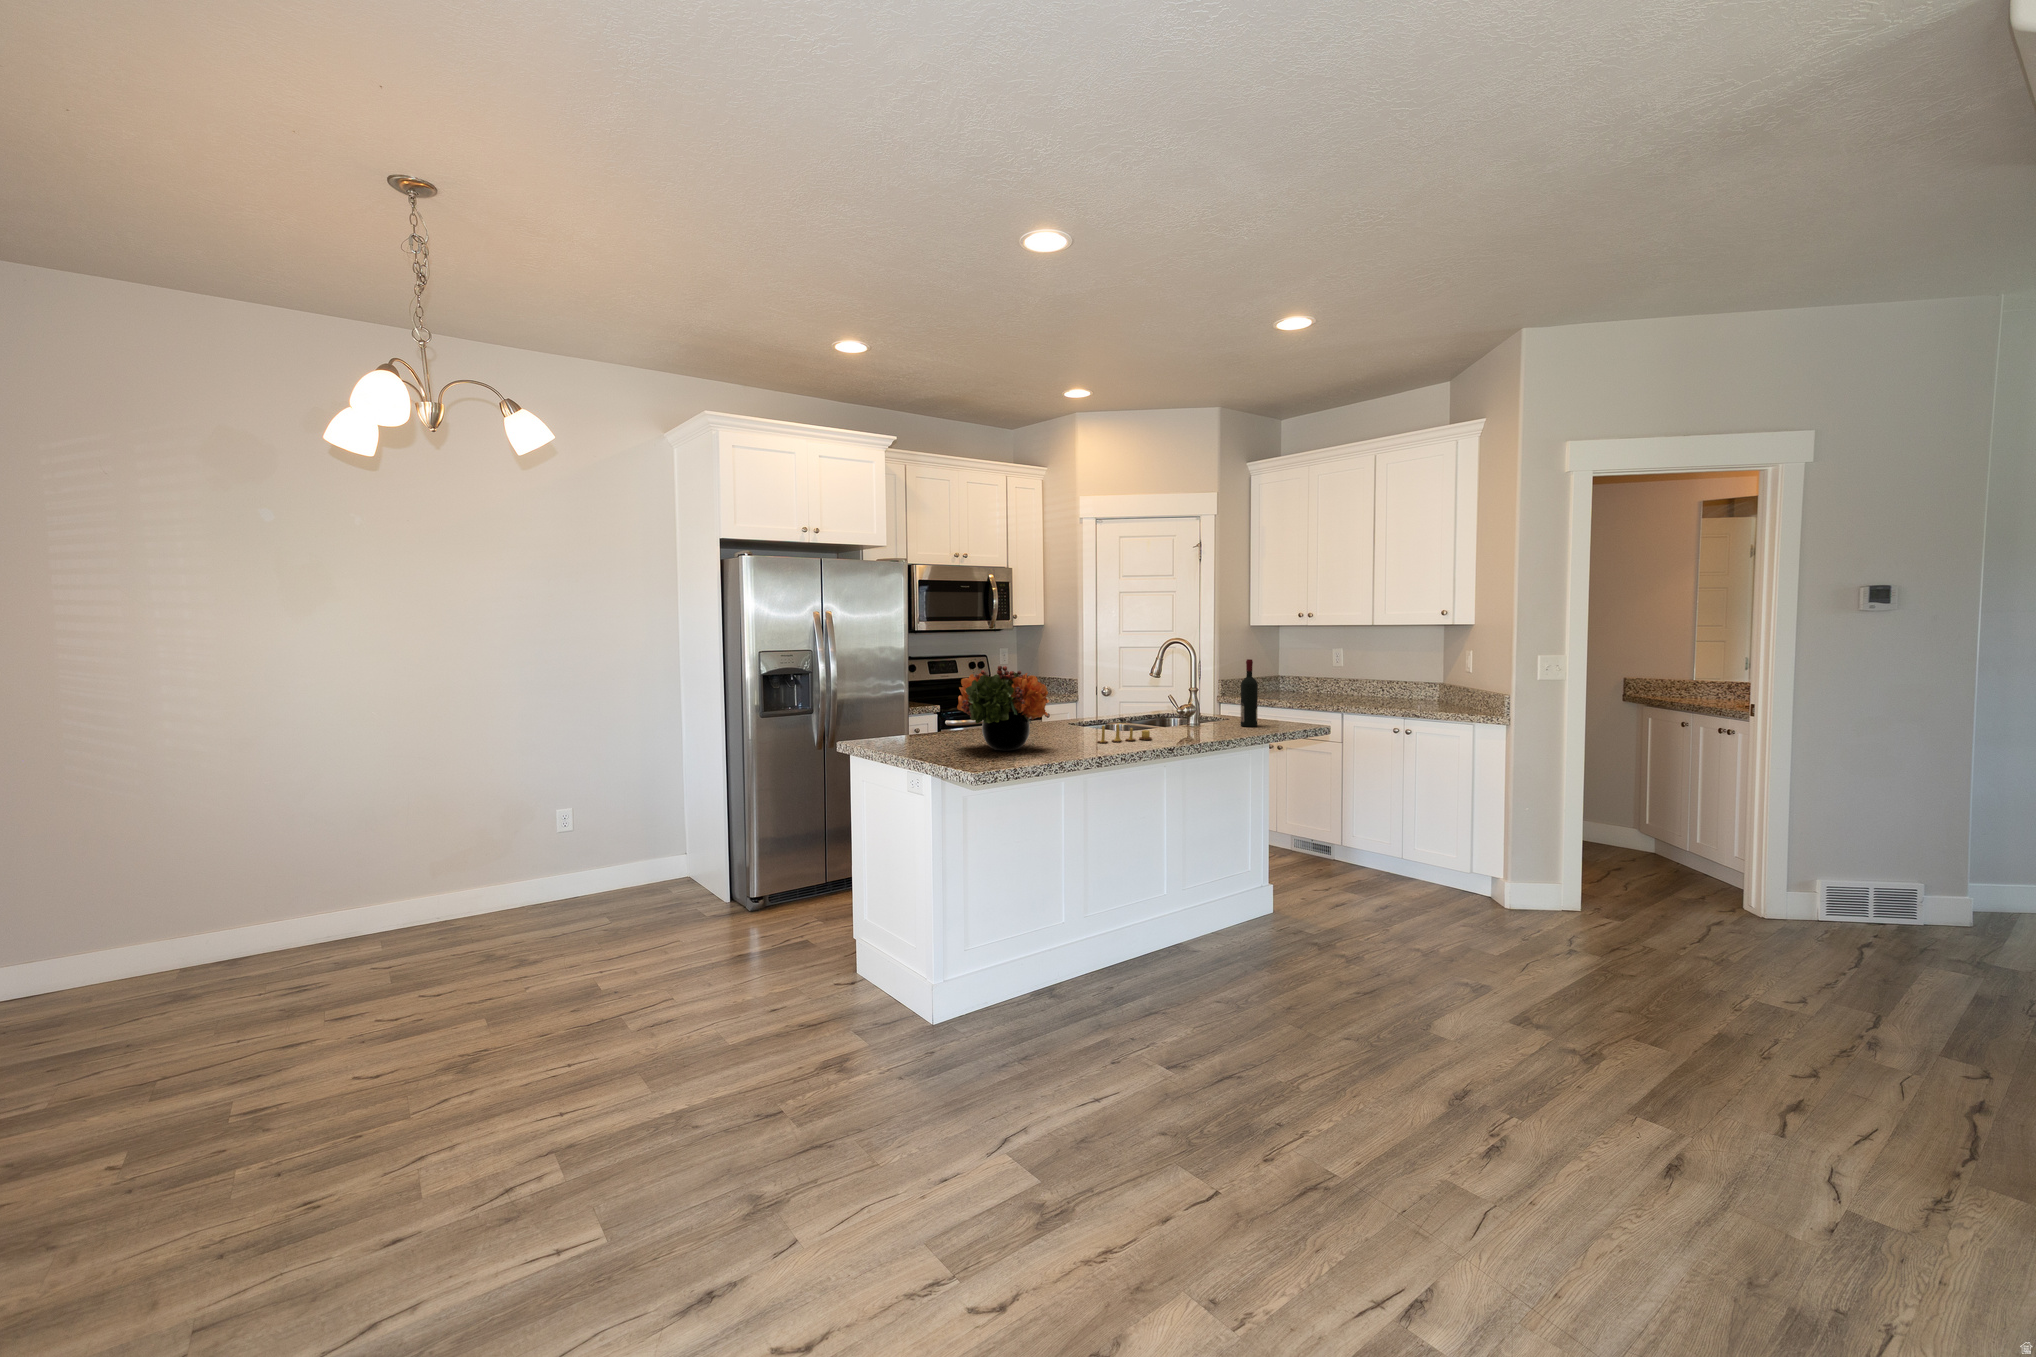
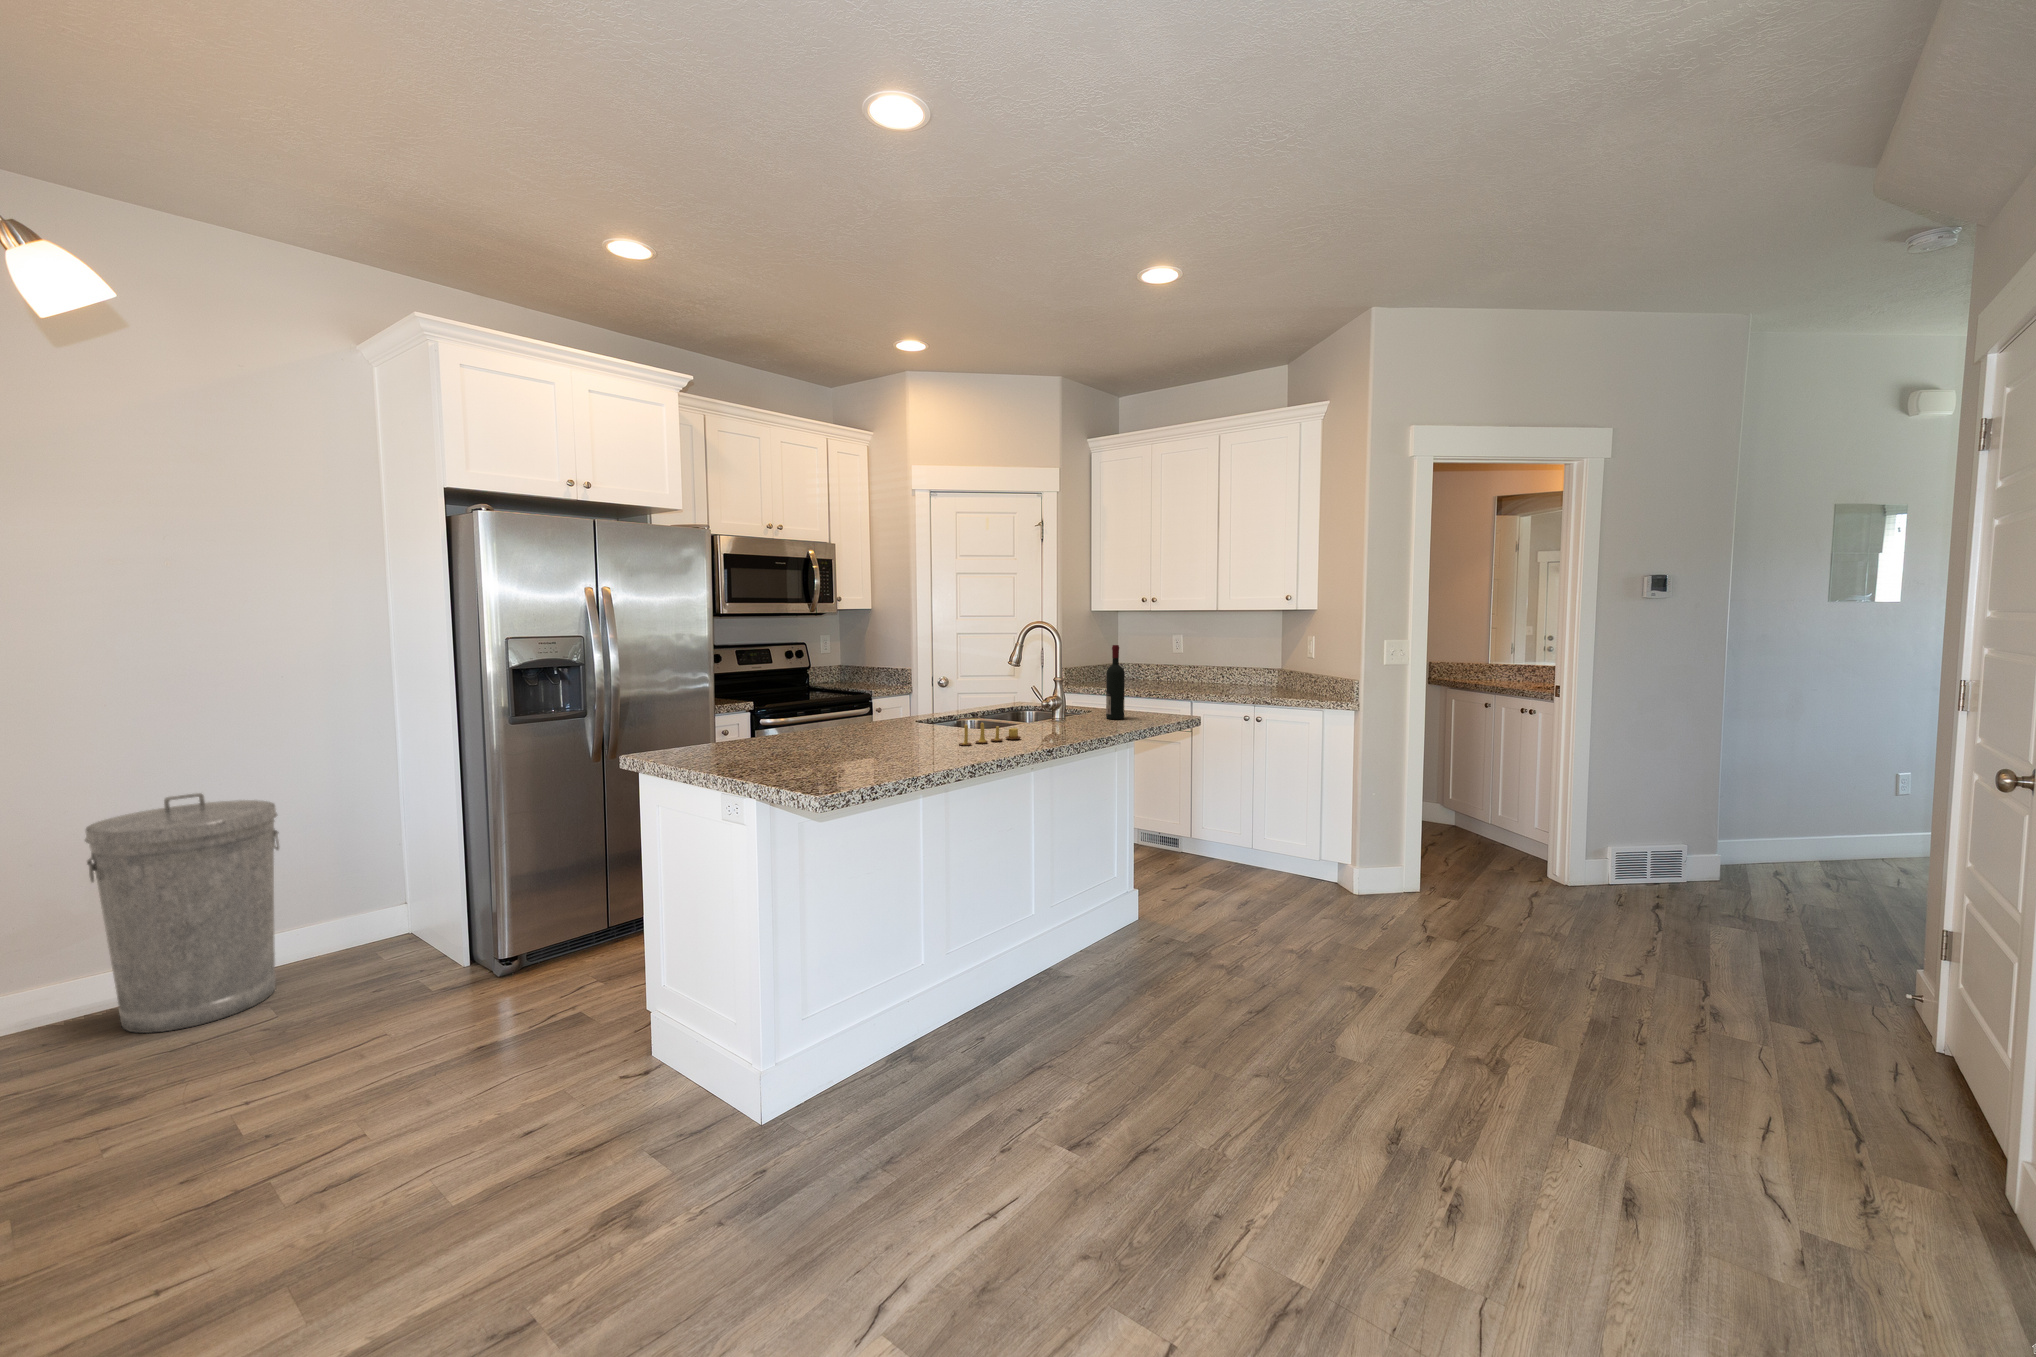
flower arrangement: present [957,666,1049,751] -> none [783,654,905,761]
trash can: none [495,762,604,929] -> present [85,793,279,1033]

